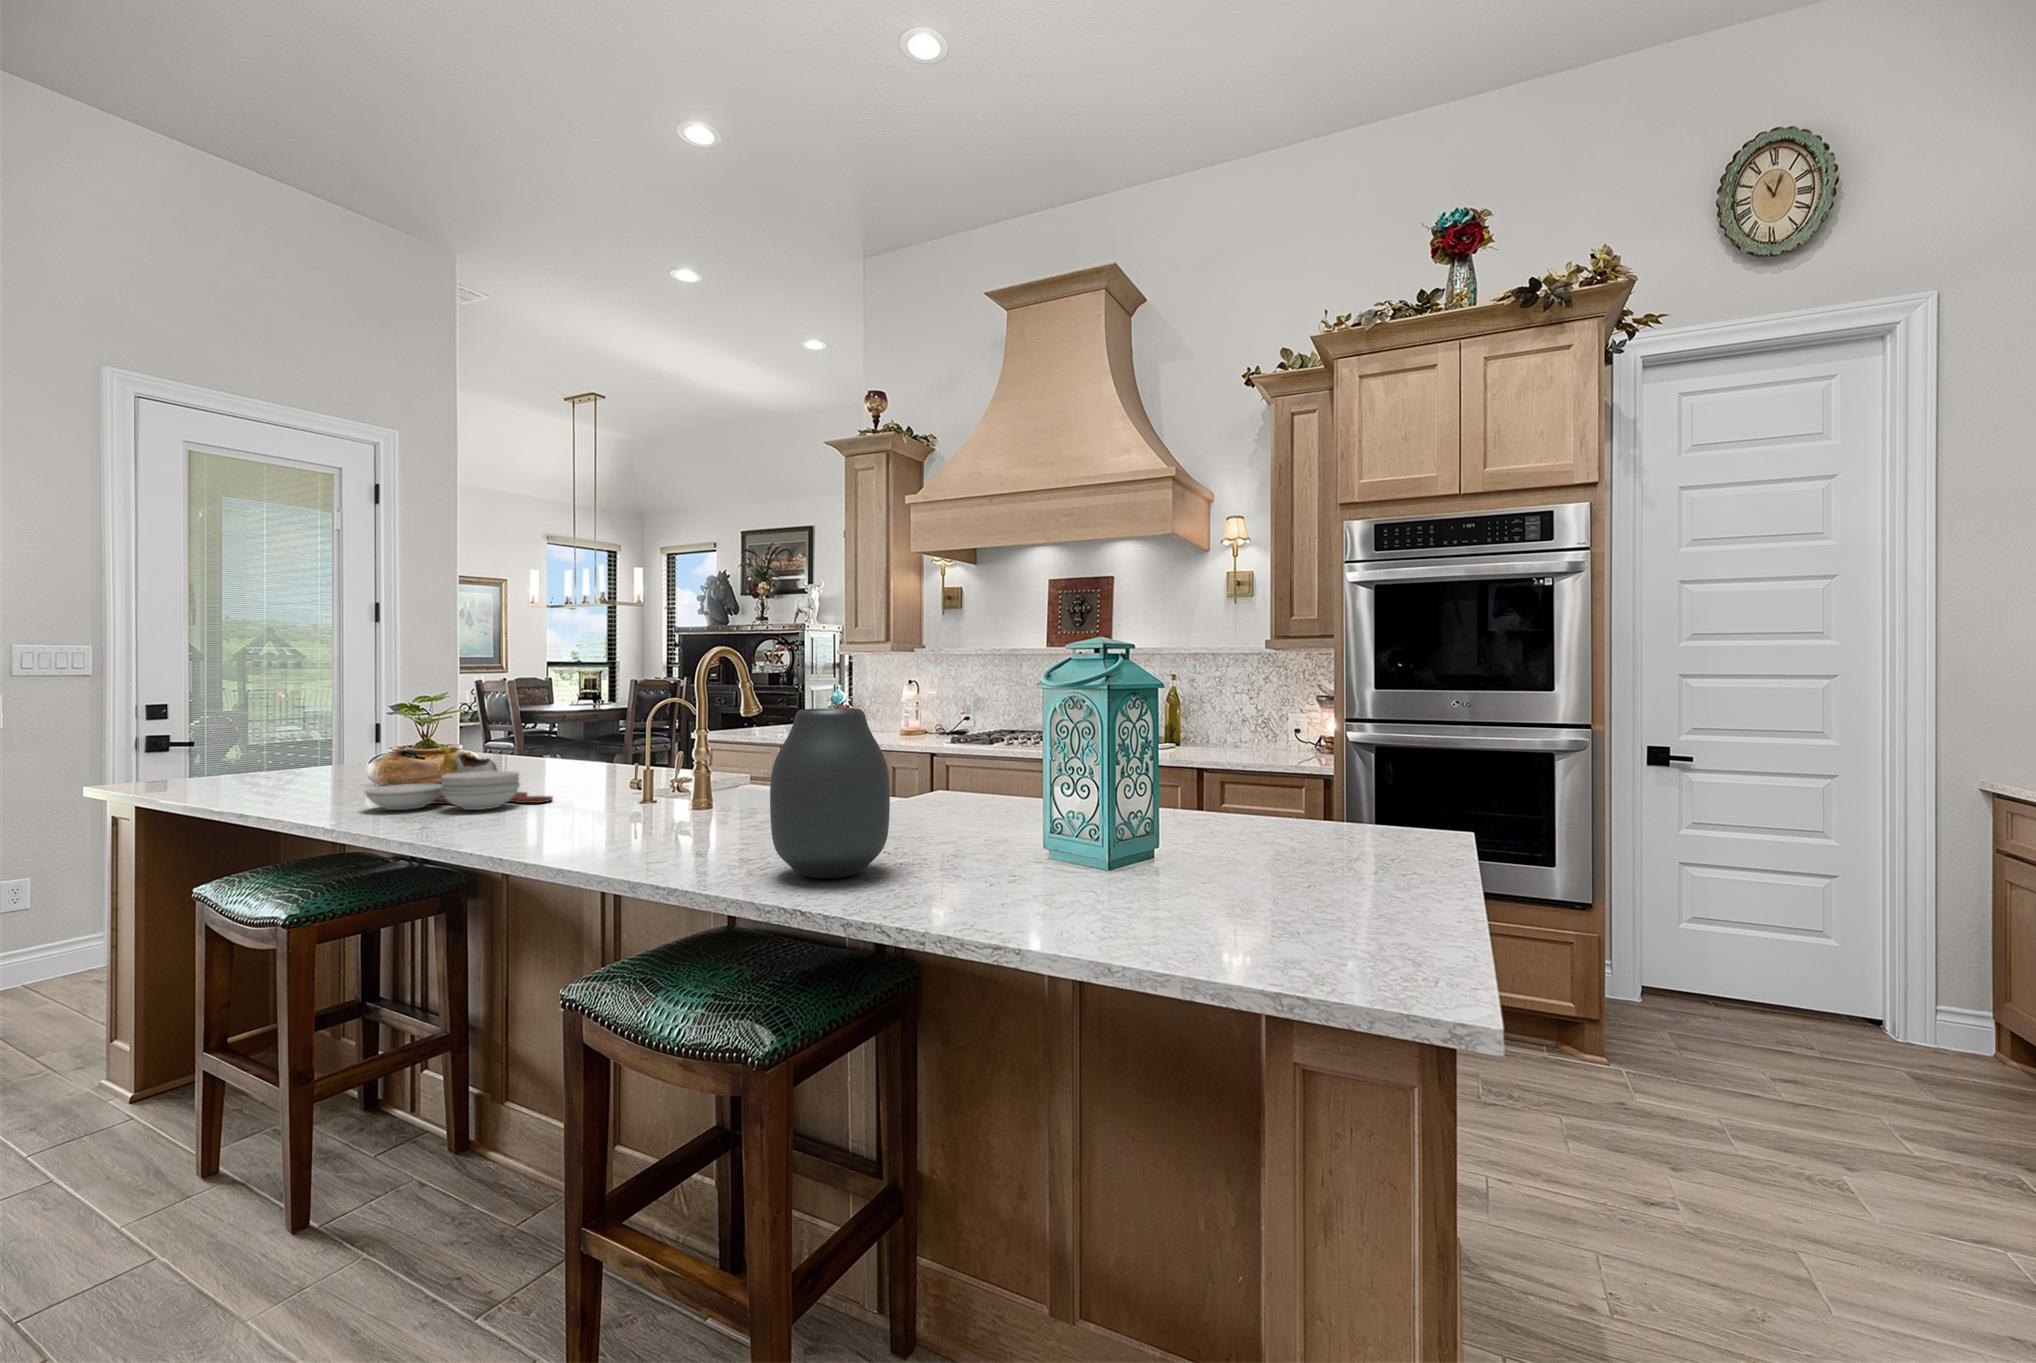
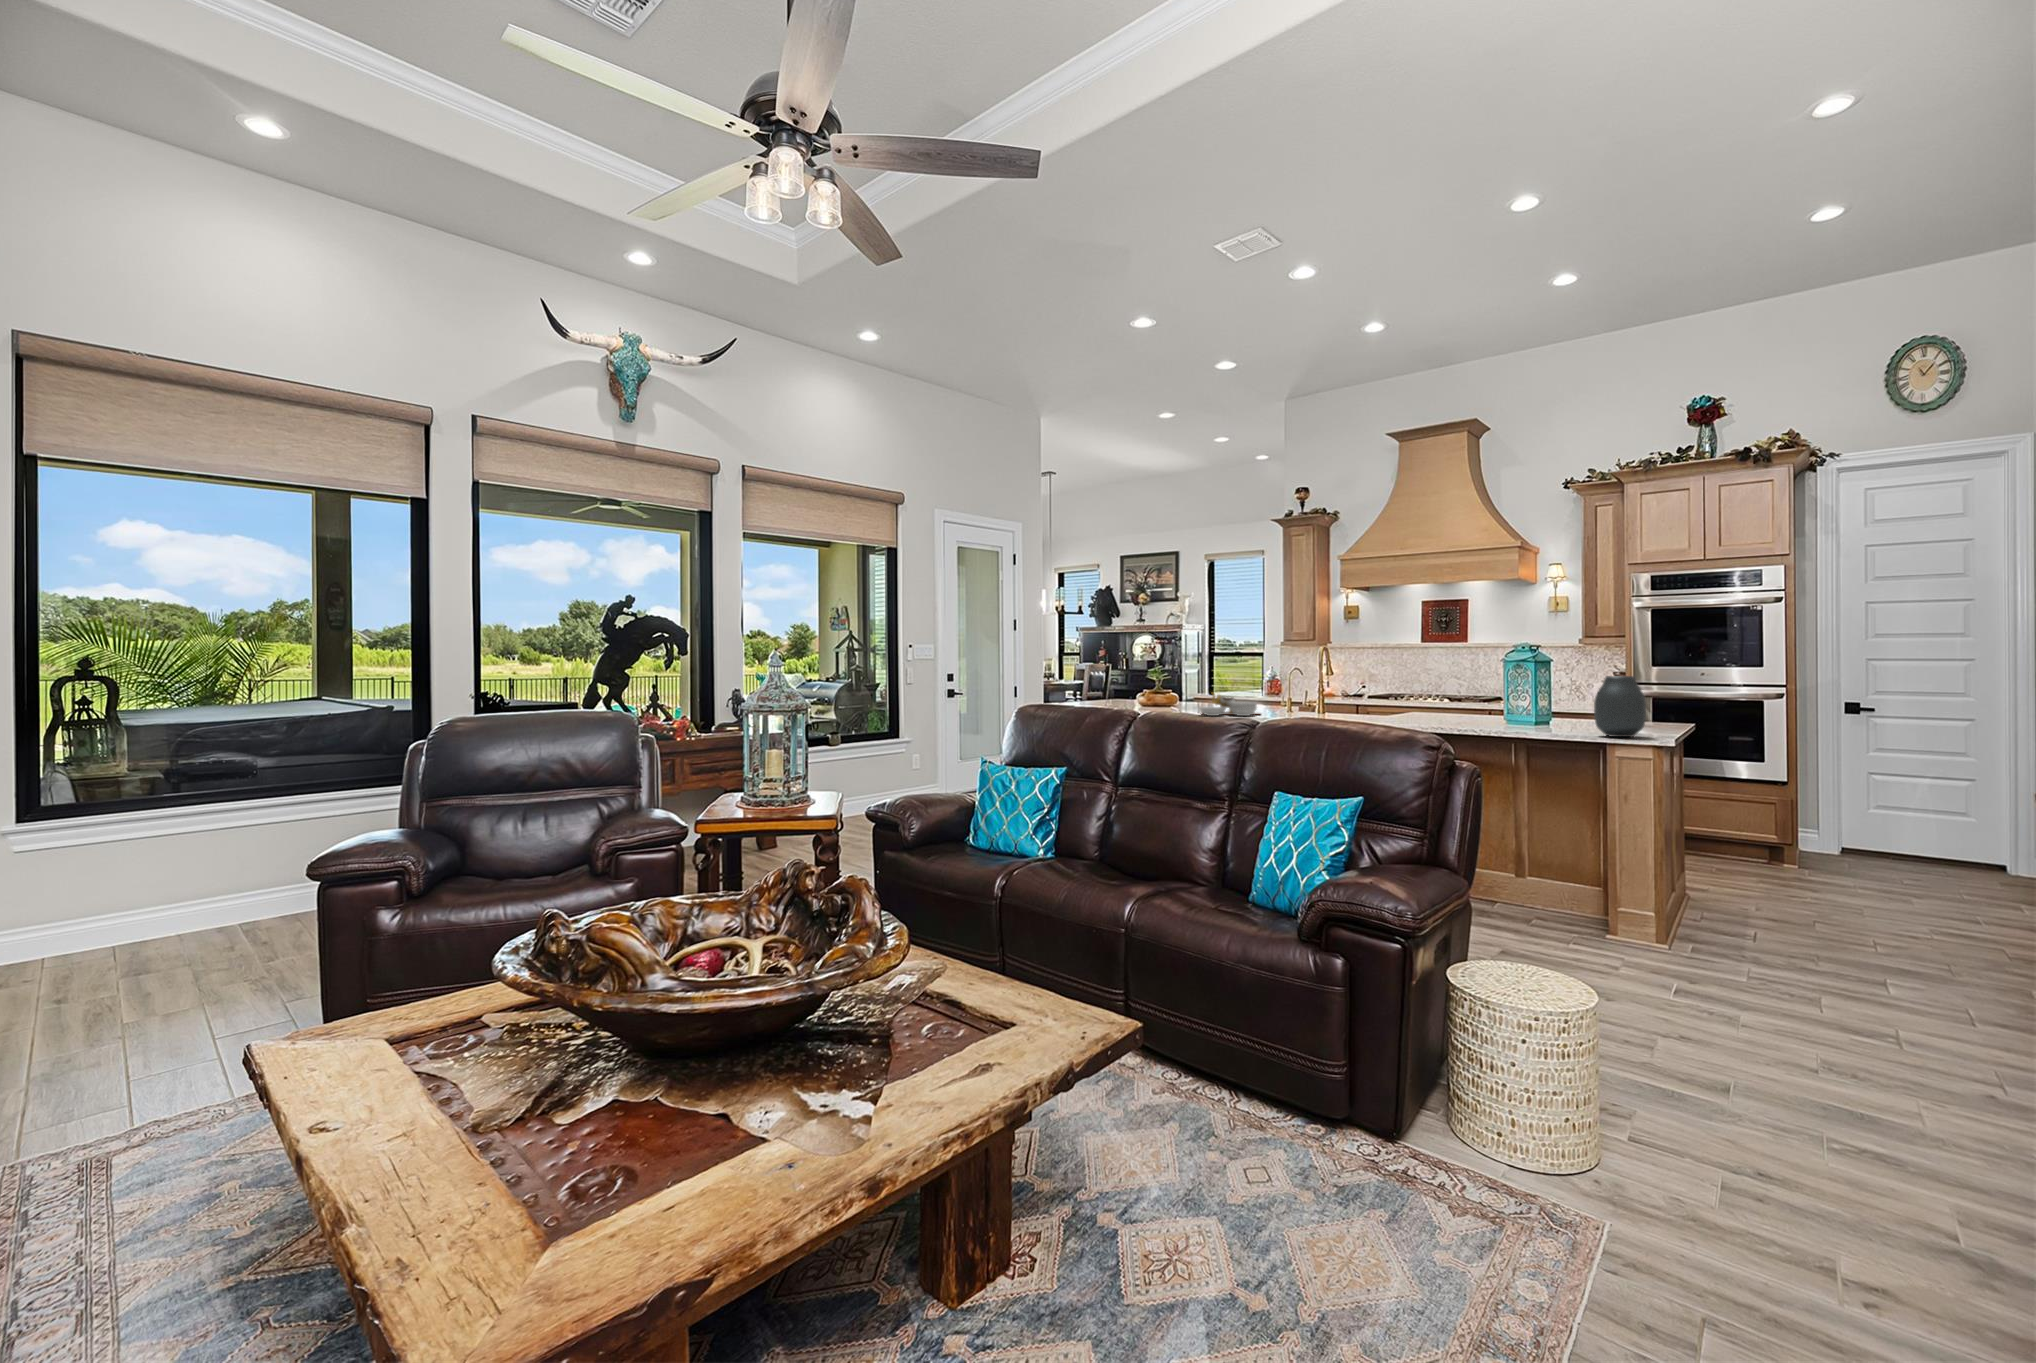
vase: present [770,708,890,878] -> present [1594,676,1646,737]

